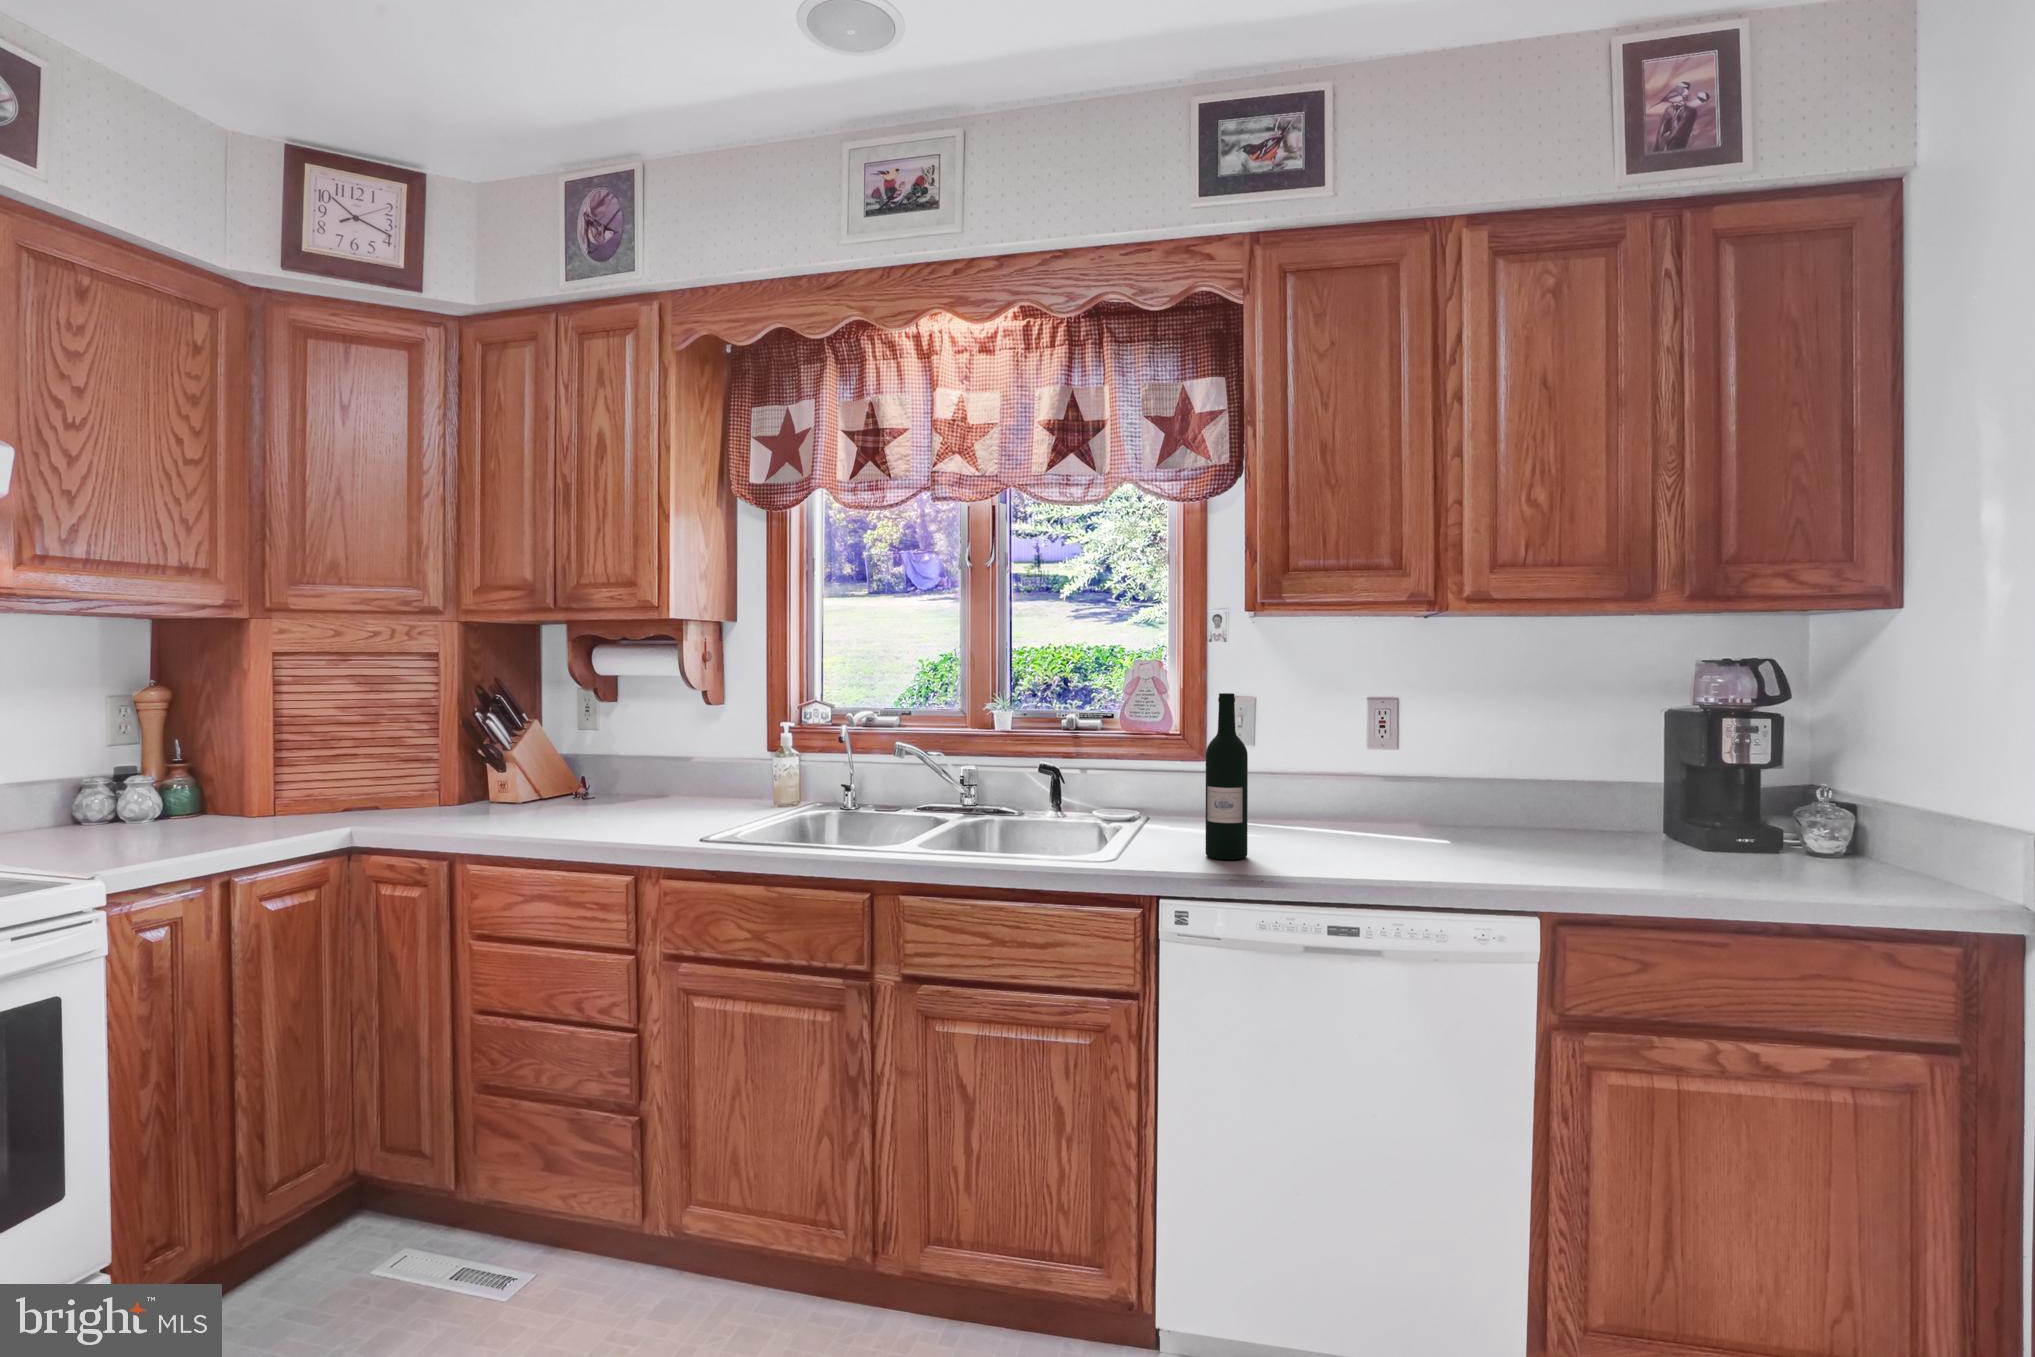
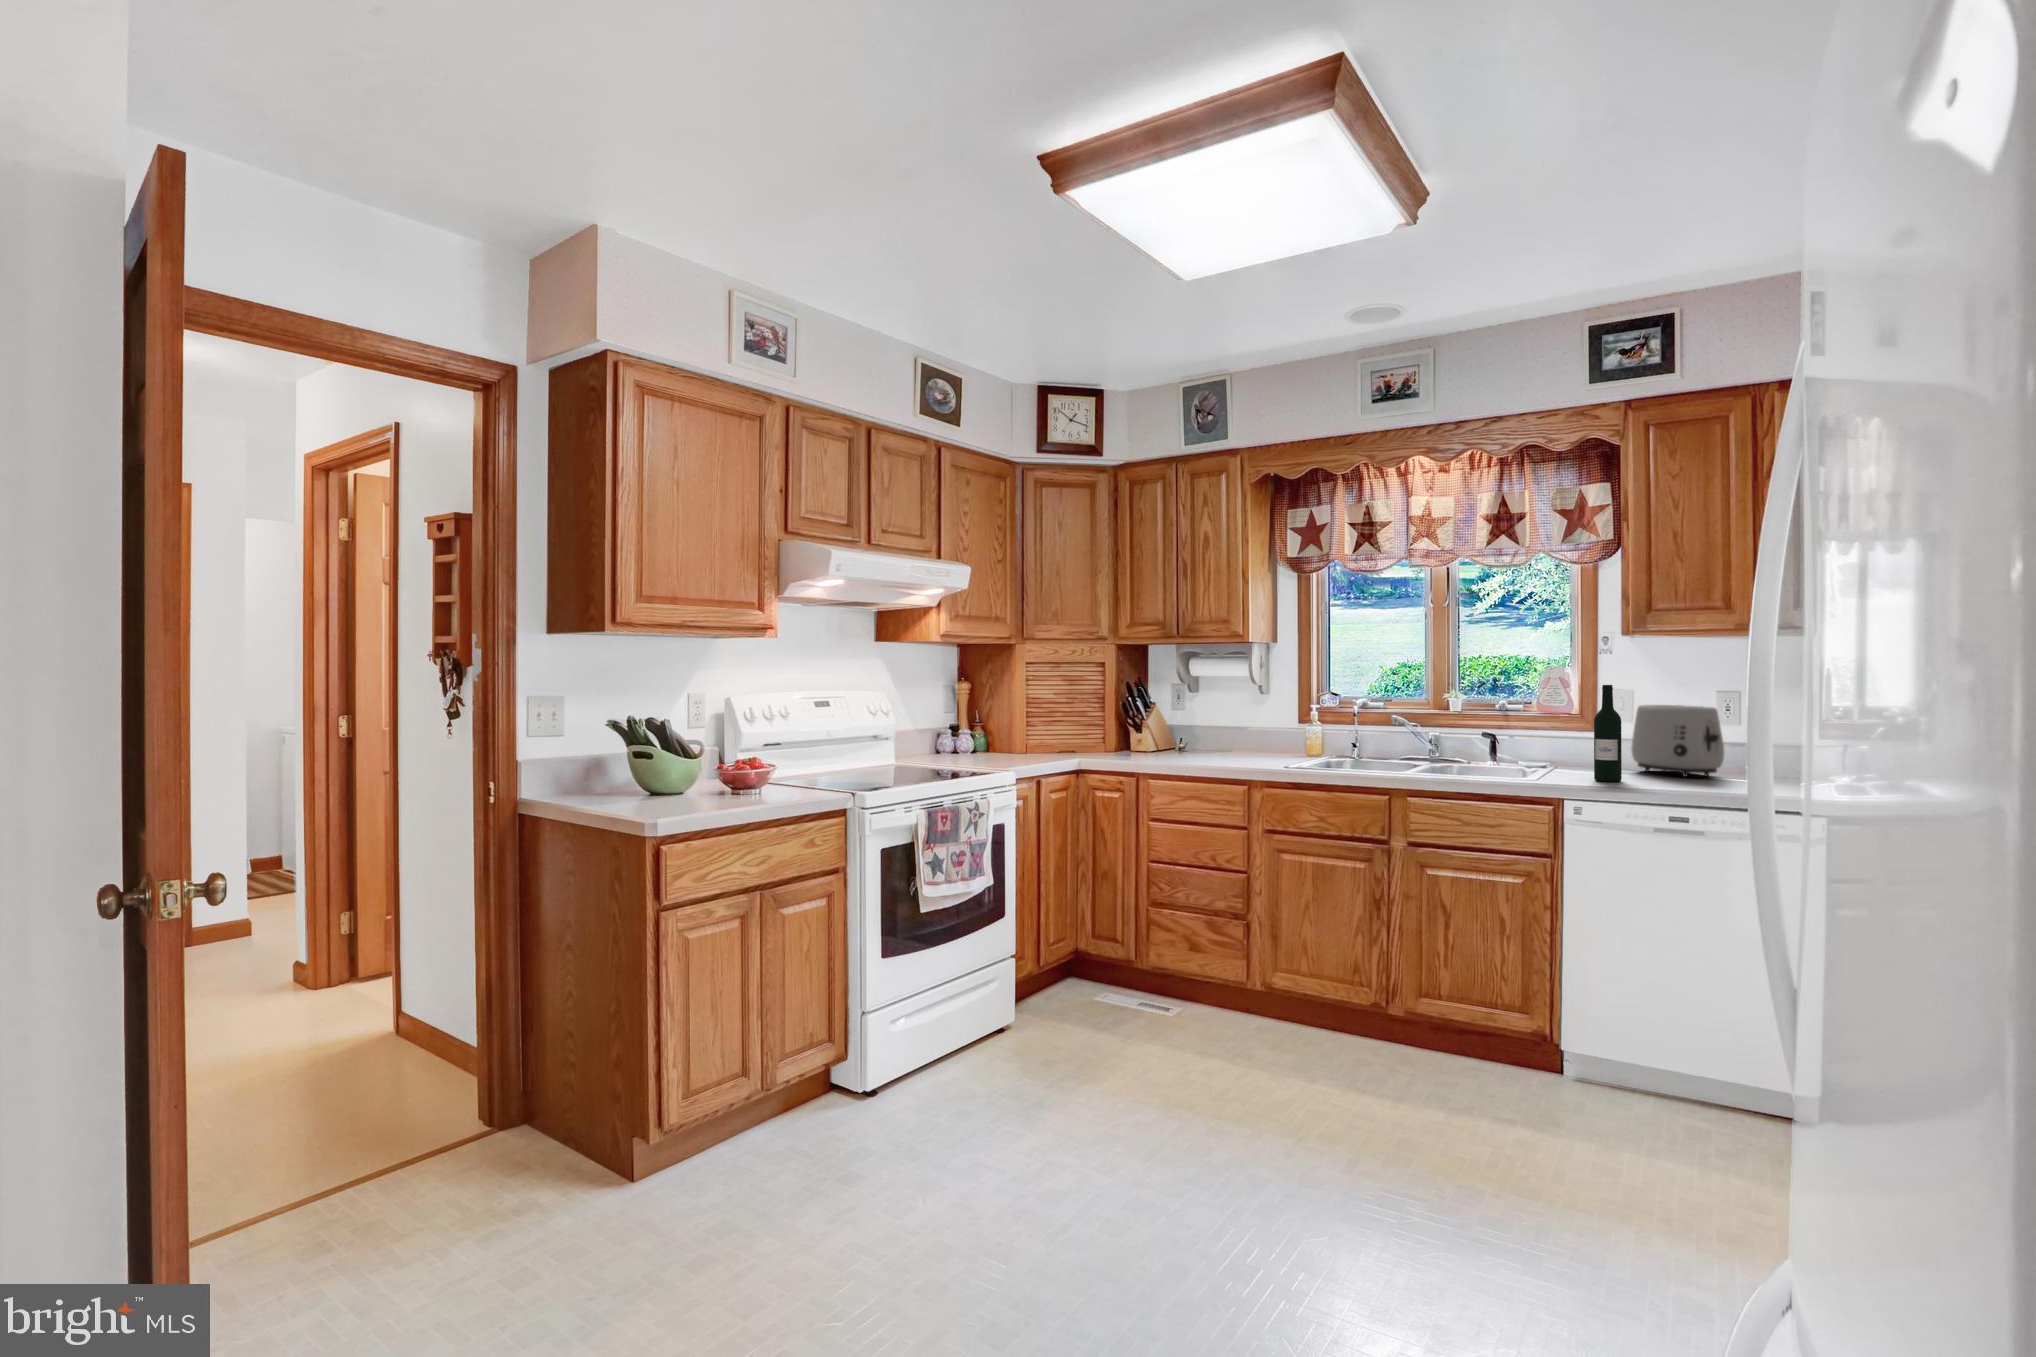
toaster: none [1253,723,1389,842] -> present [1631,705,1724,777]

